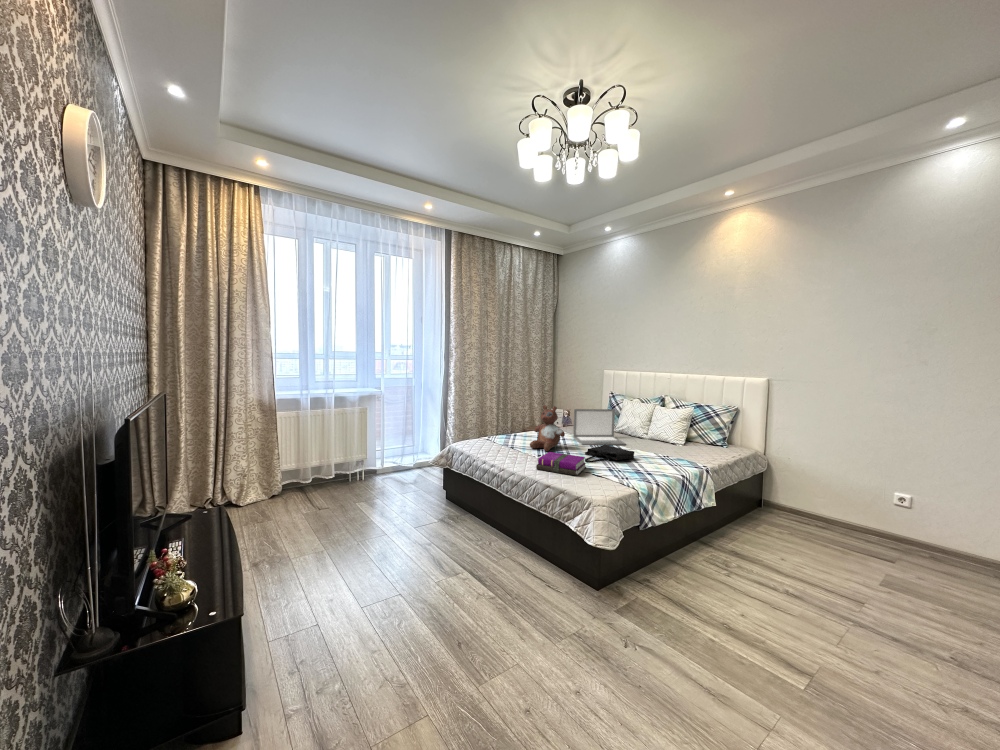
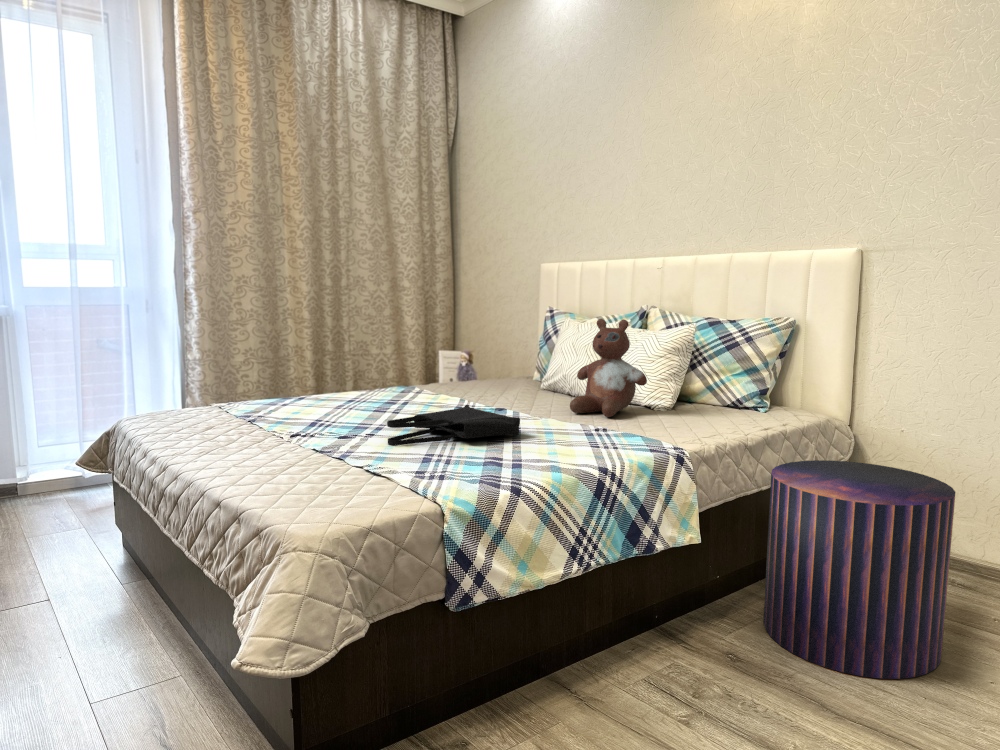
stuffed bear: present [530,405,565,451] -> present [570,319,647,417]
laptop: present [573,409,626,445] -> none [427,333,534,412]
notebook: present [536,452,586,476] -> none [230,421,370,474]
pouf: none [741,472,826,564] -> present [763,460,956,679]

